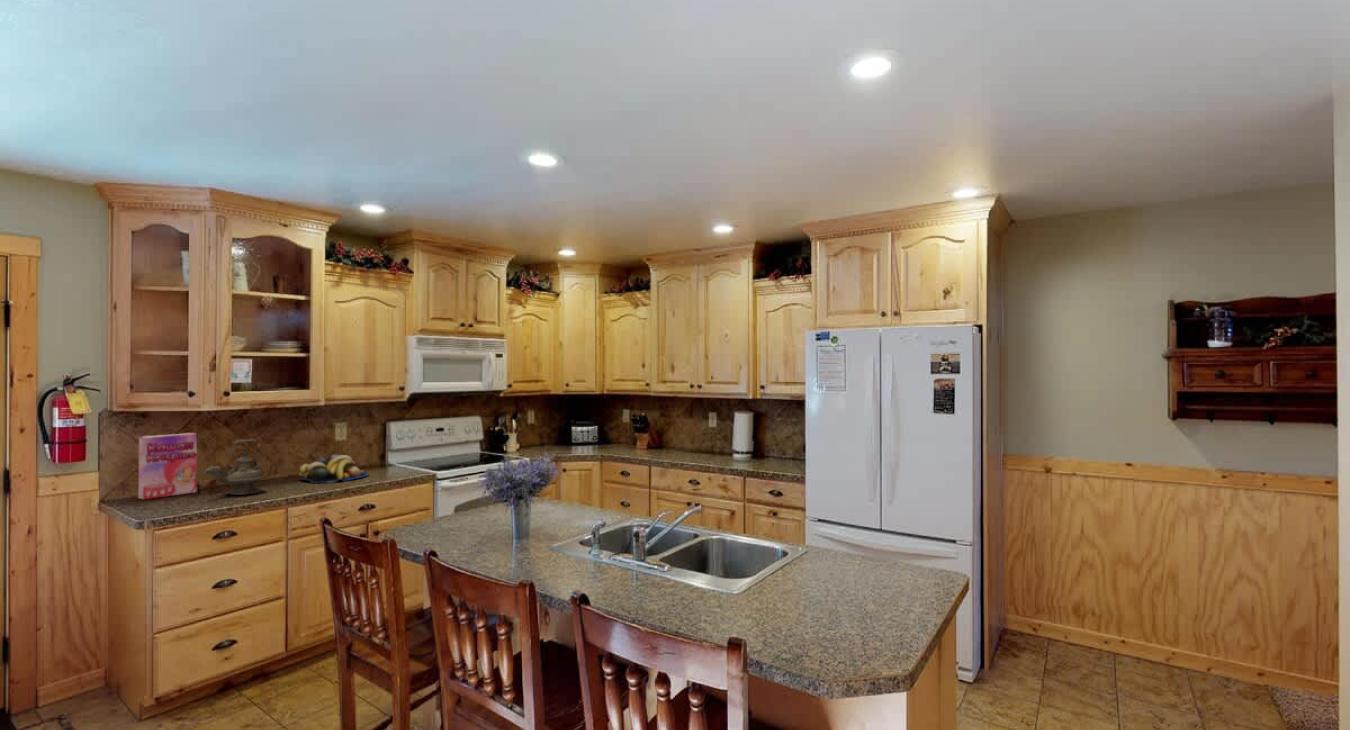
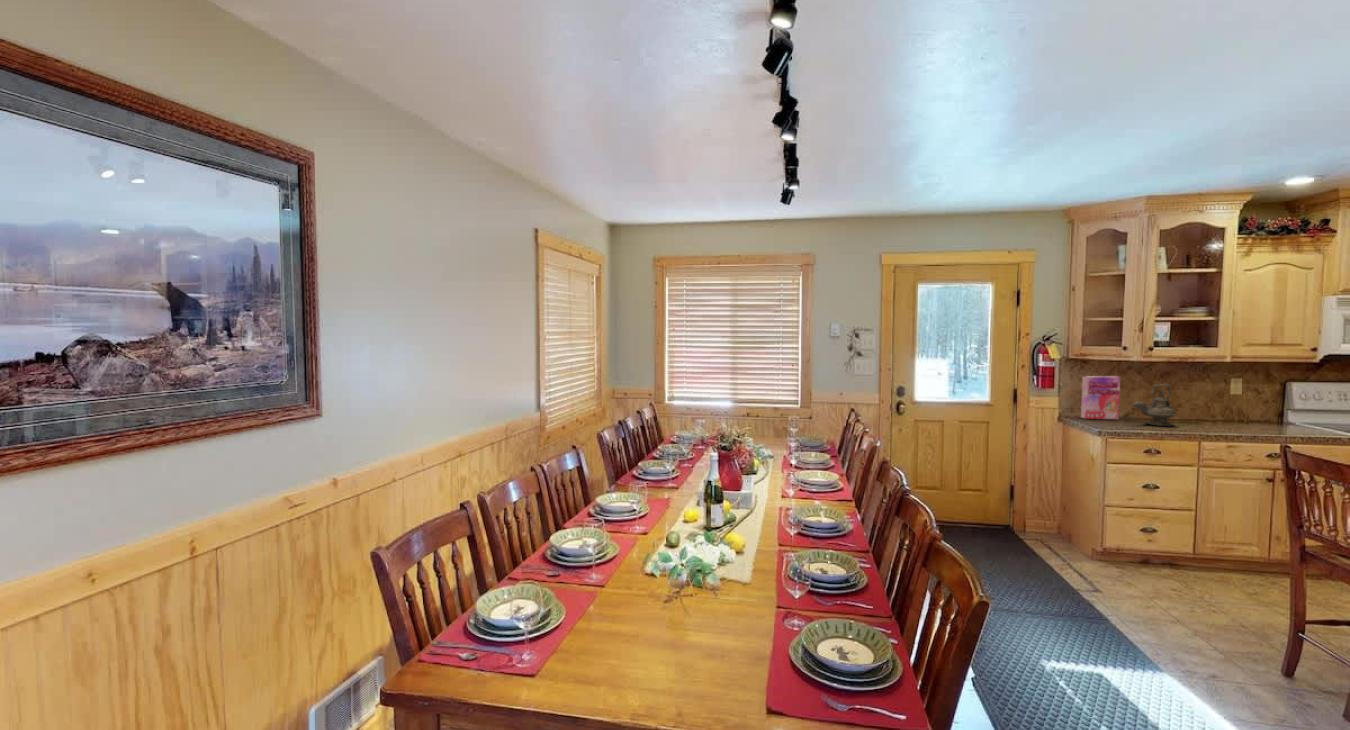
fruit bowl: present [299,454,368,483] -> none [1199,405,1271,429]

